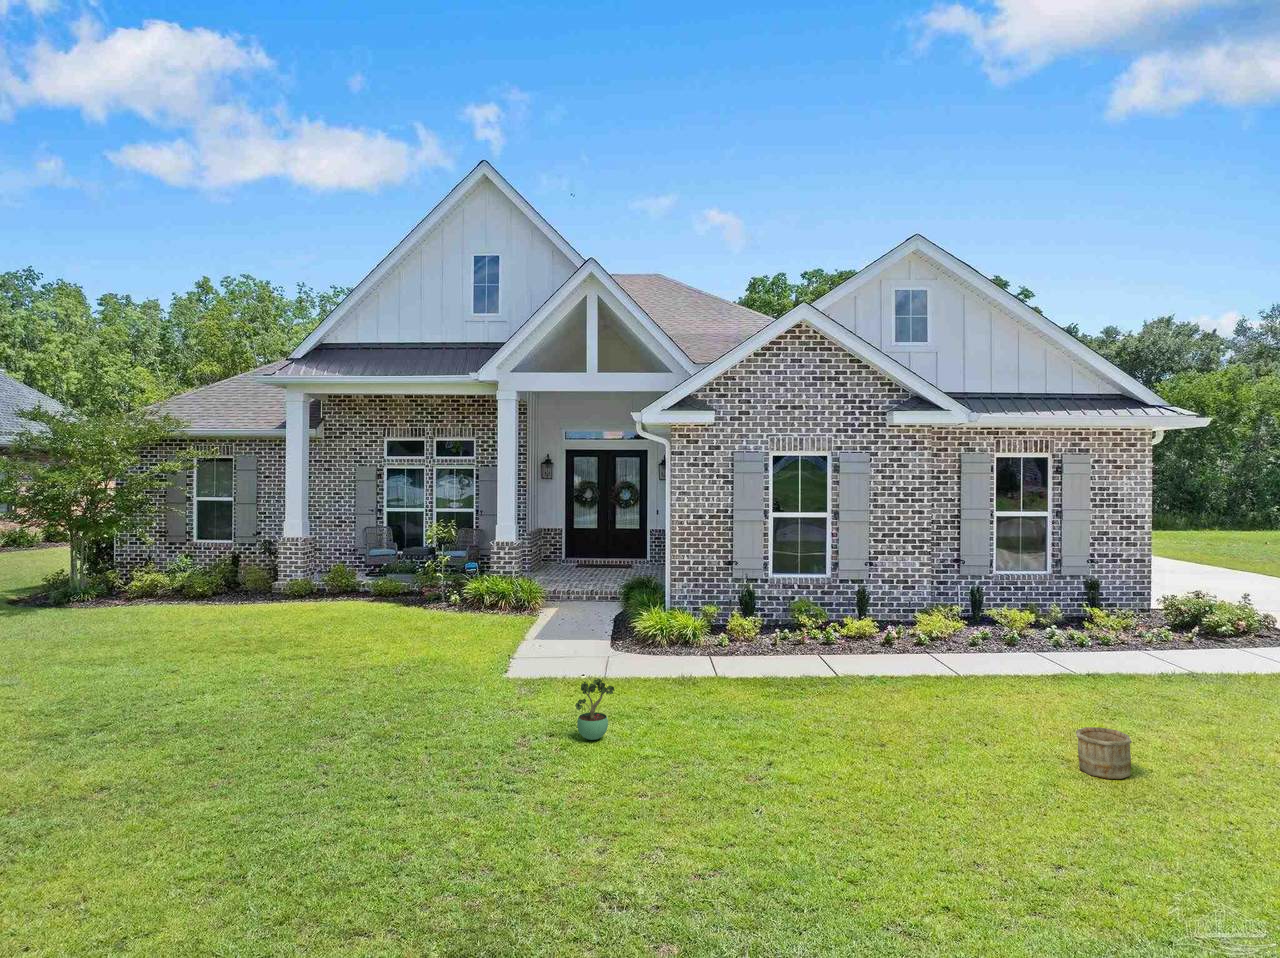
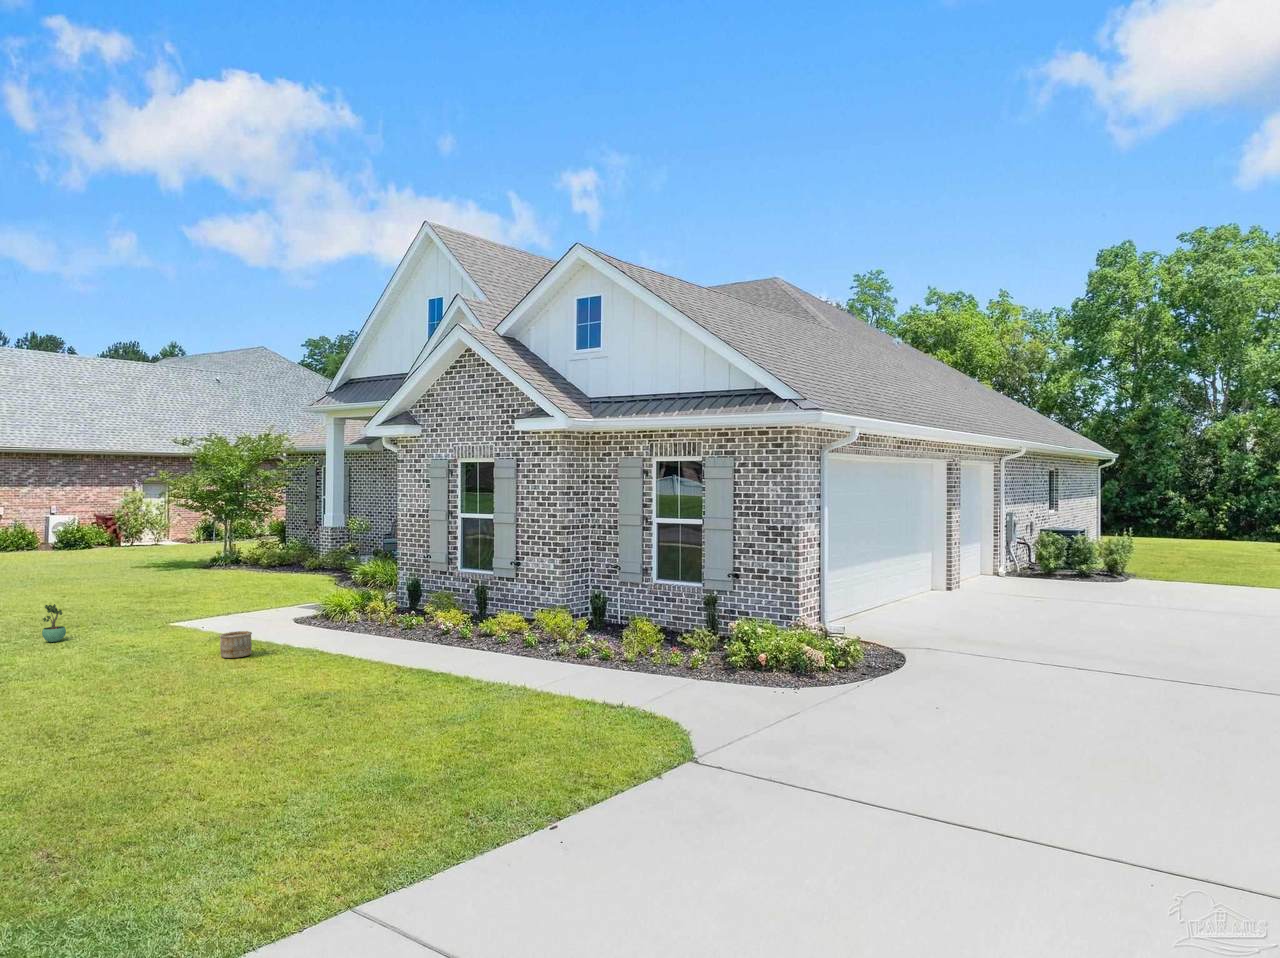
wooden bucket: present [1076,727,1132,779] -> present [219,631,252,658]

